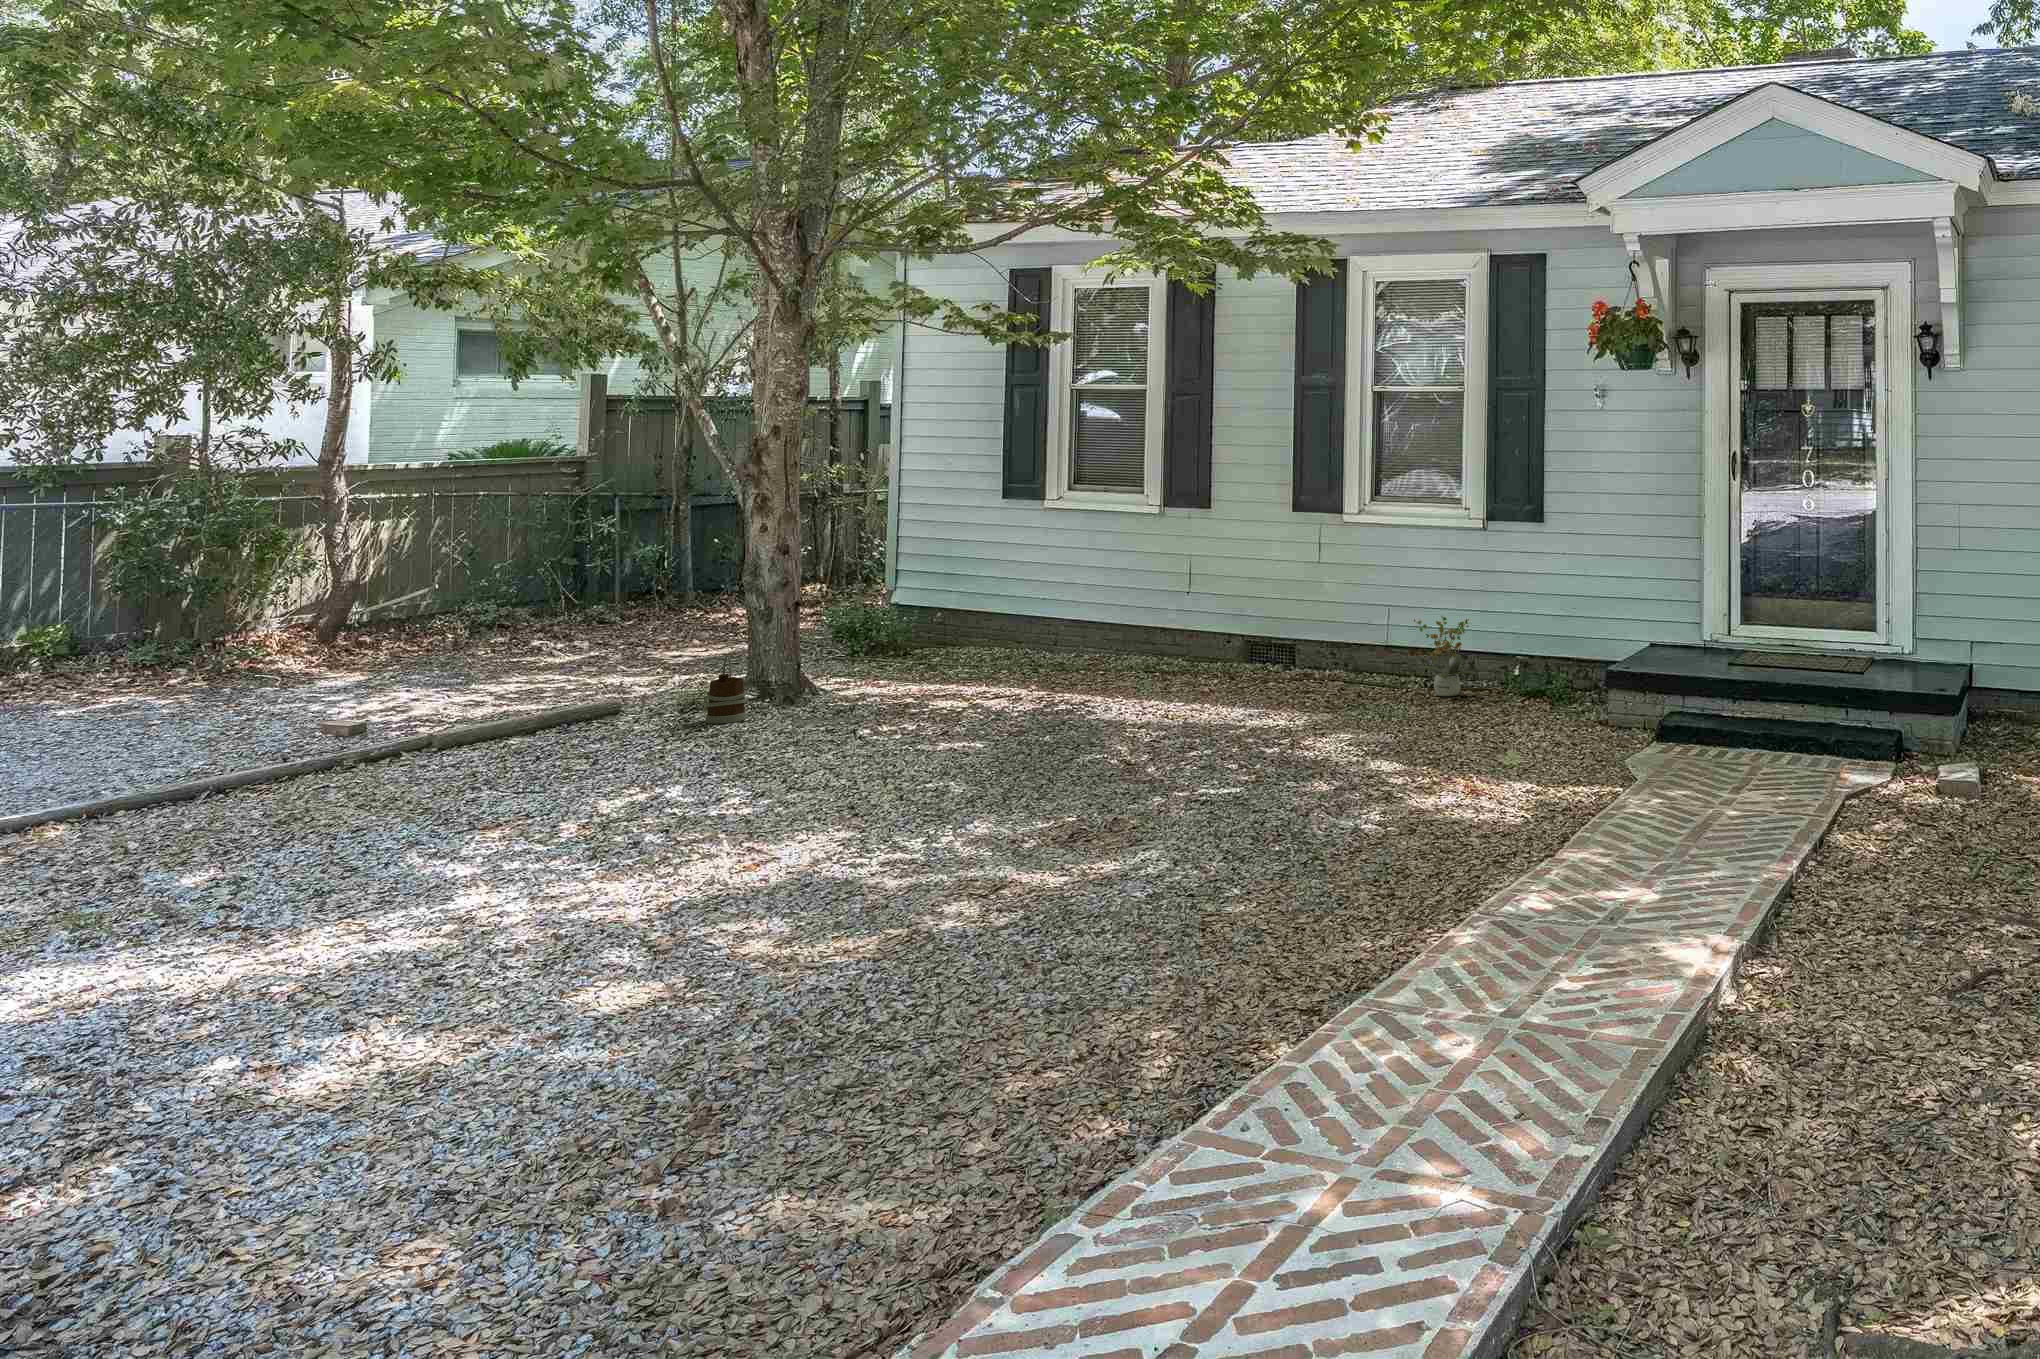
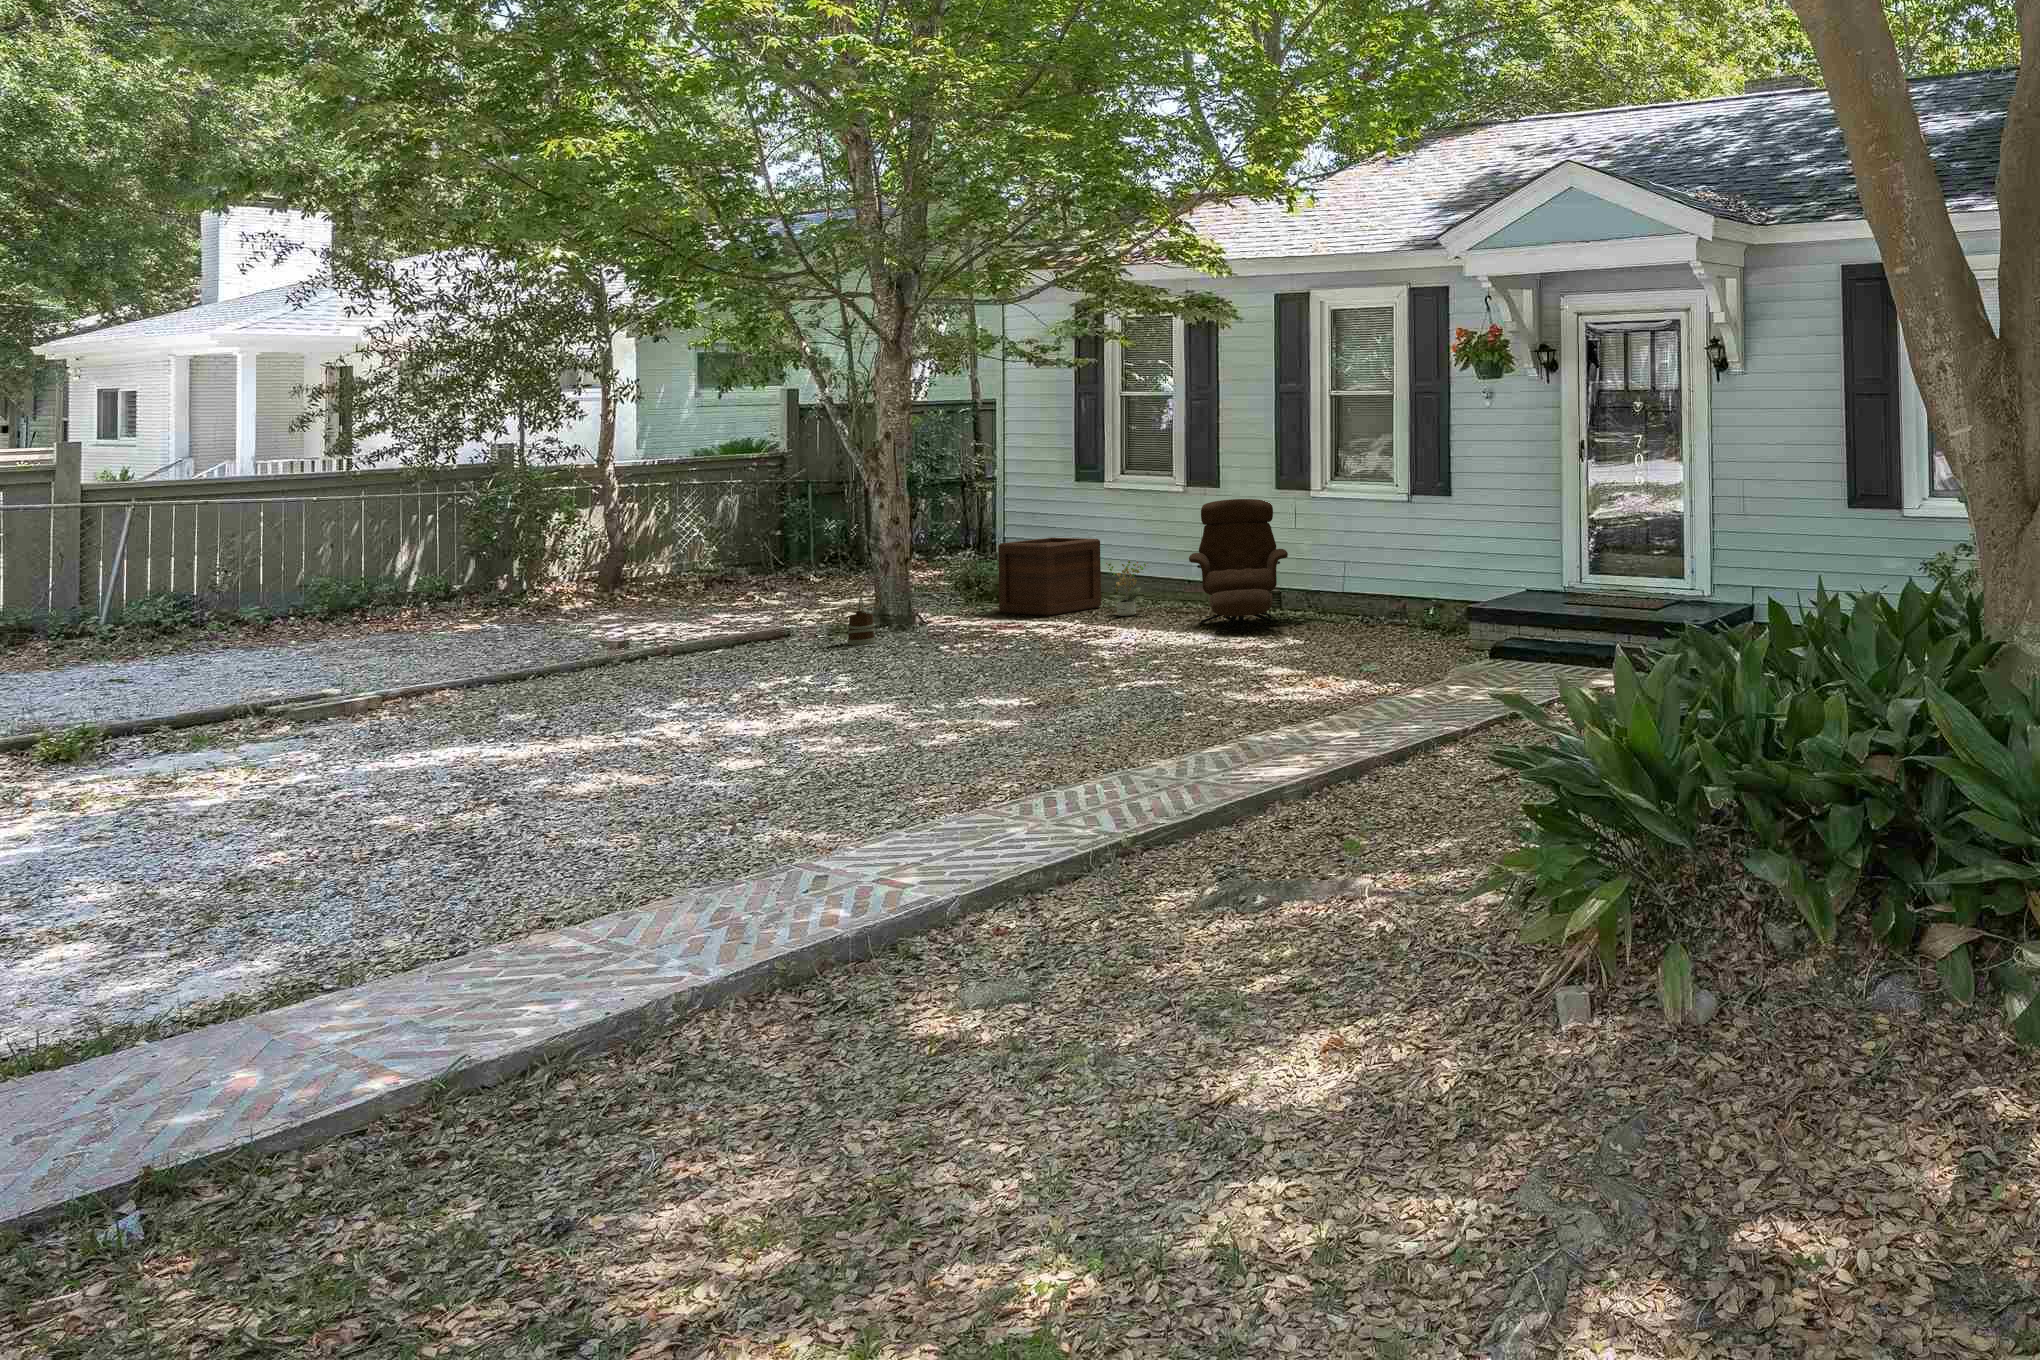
lounge chair: none [1180,523,1308,702] -> present [1189,499,1288,634]
wooden crate: none [903,569,1040,674] -> present [998,538,1101,616]
potted plant: present [1414,616,1476,696] -> present [1106,561,1146,616]

